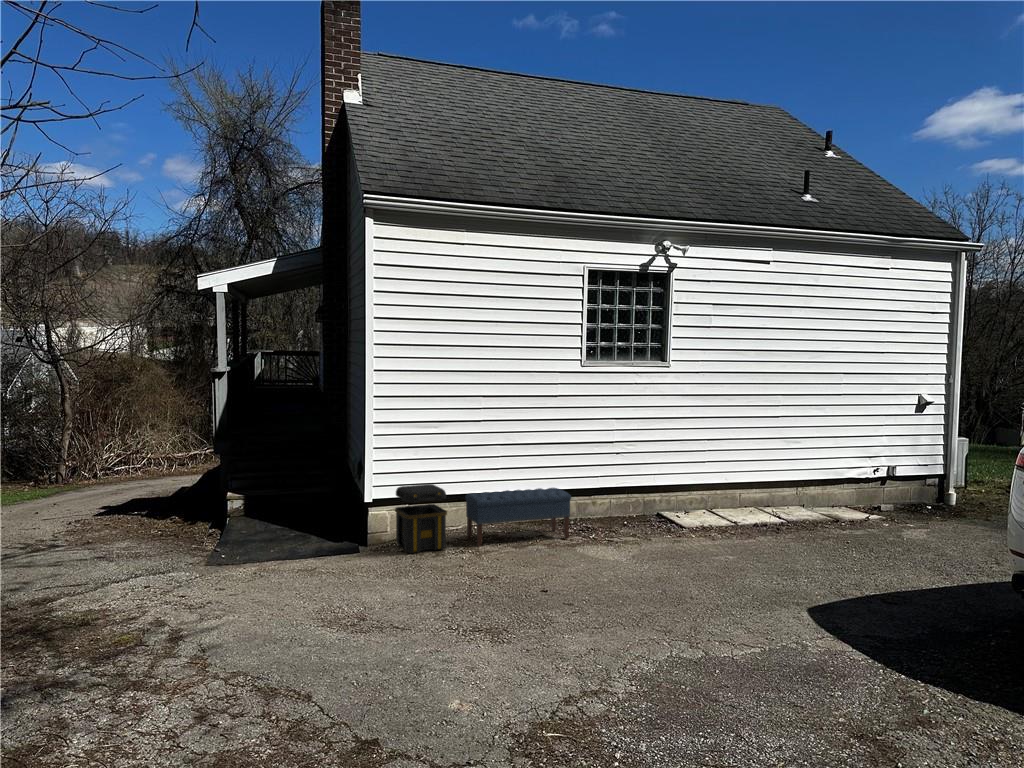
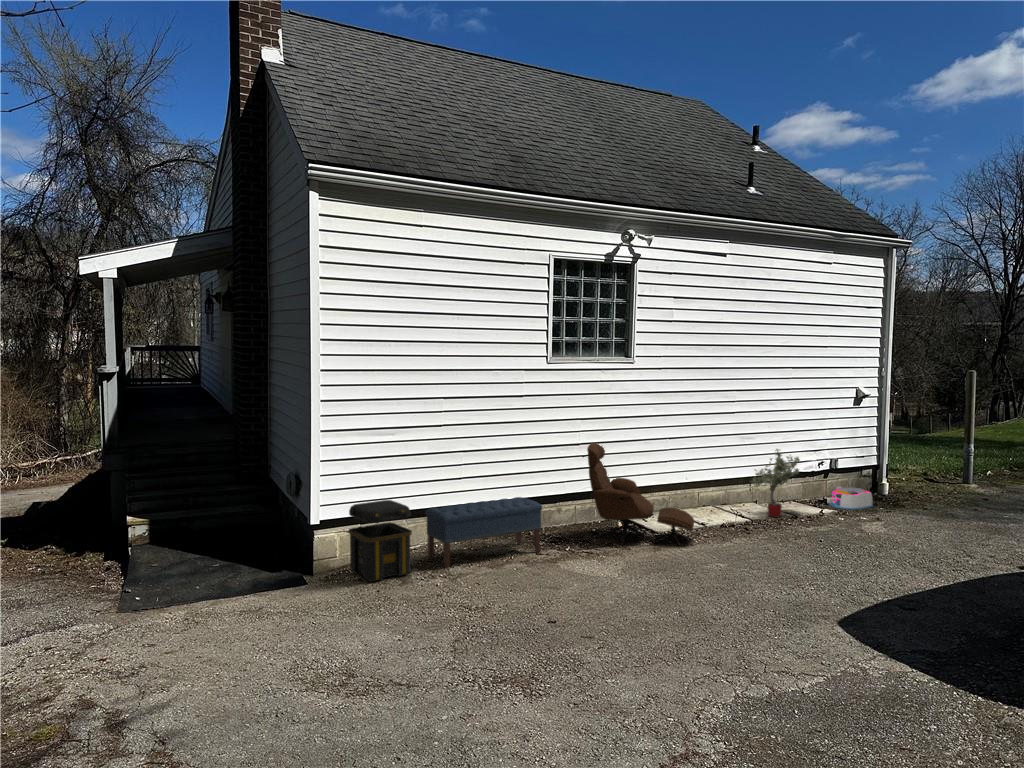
lounge chair: none [619,440,722,540] -> present [587,443,694,546]
potted tree: none [792,452,845,520] -> present [751,449,800,518]
storage bin: none [883,493,932,516] -> present [829,486,873,509]

